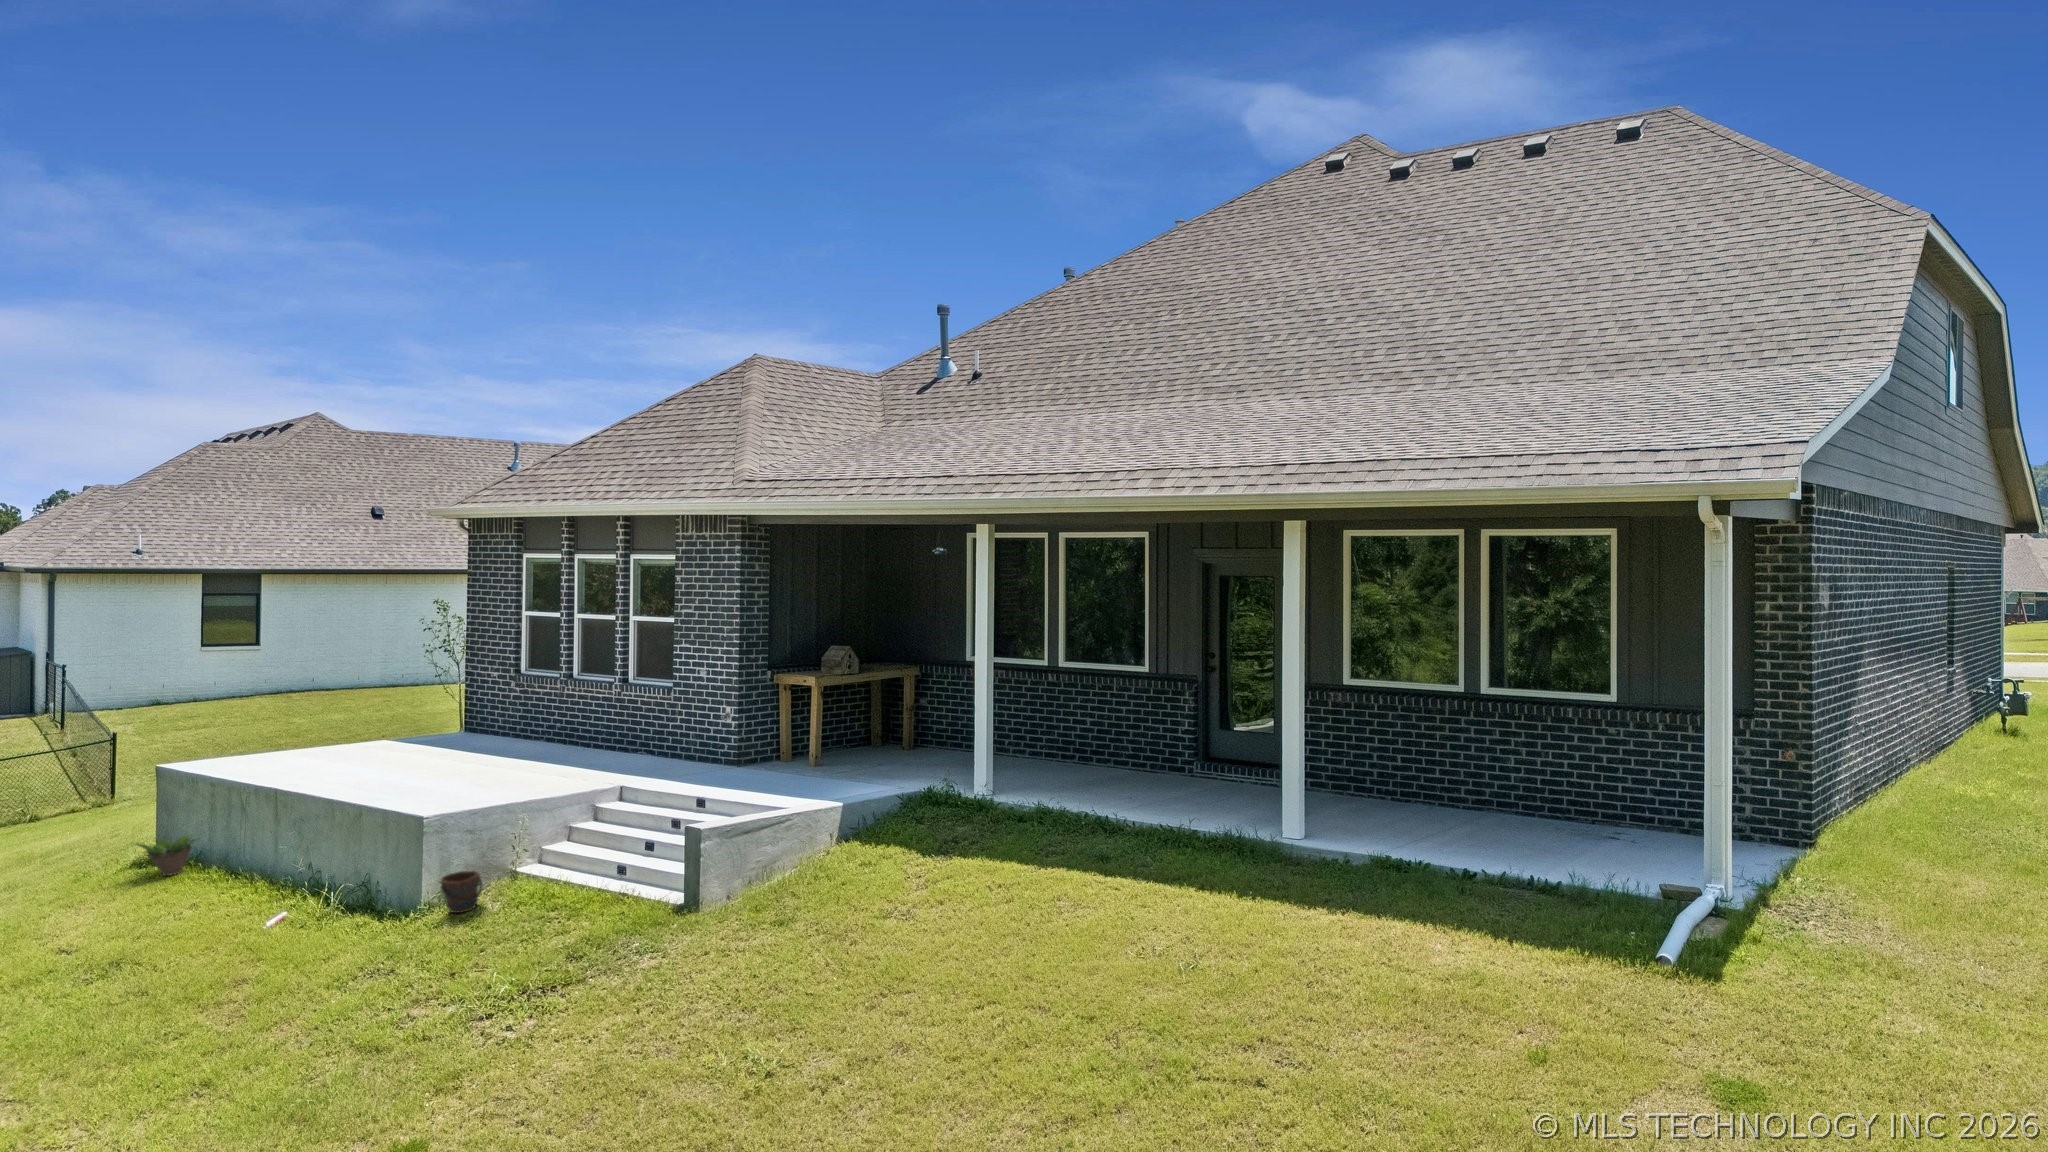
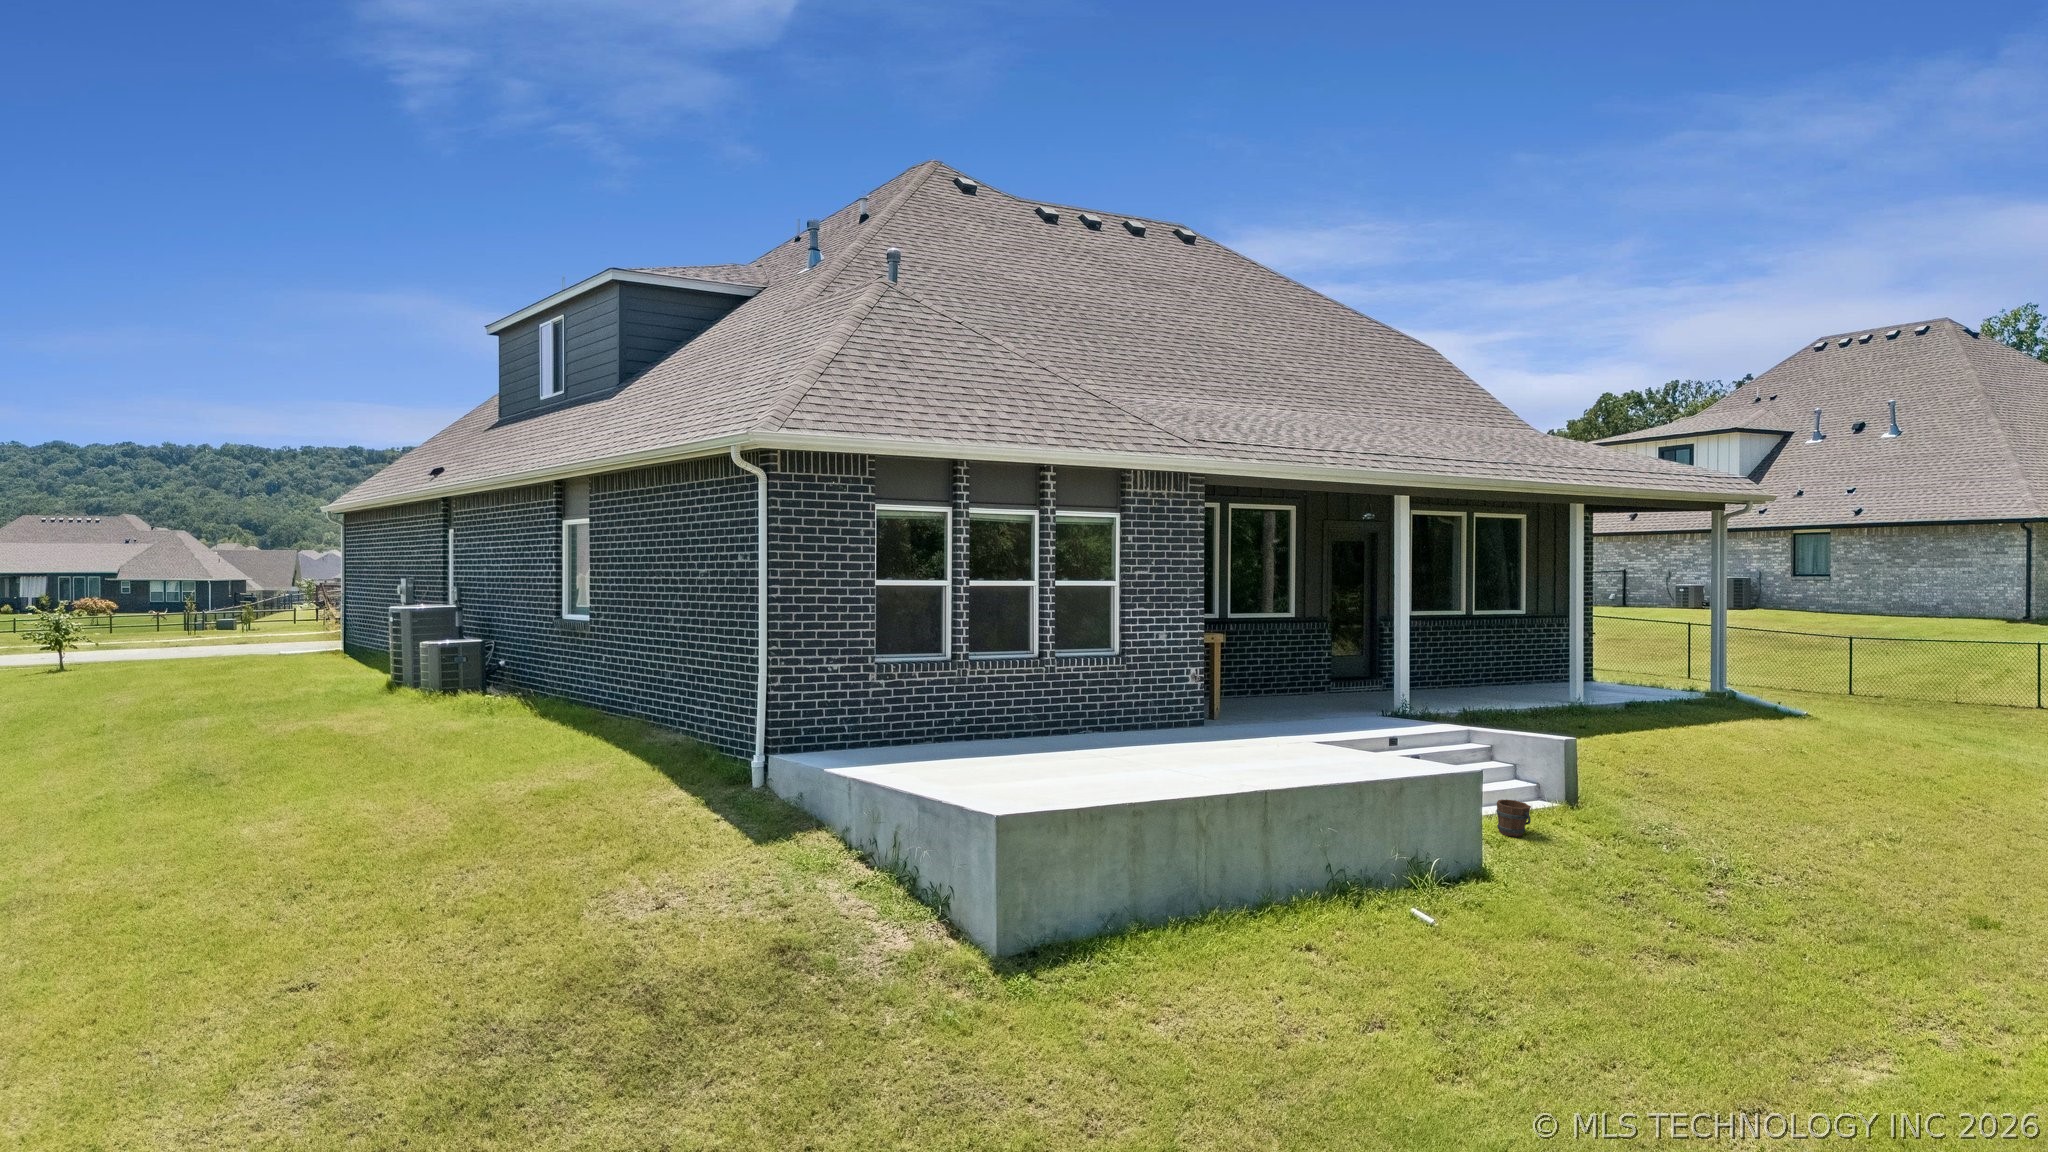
decorative plant: present [136,835,195,876] -> none [1174,860,1254,918]

